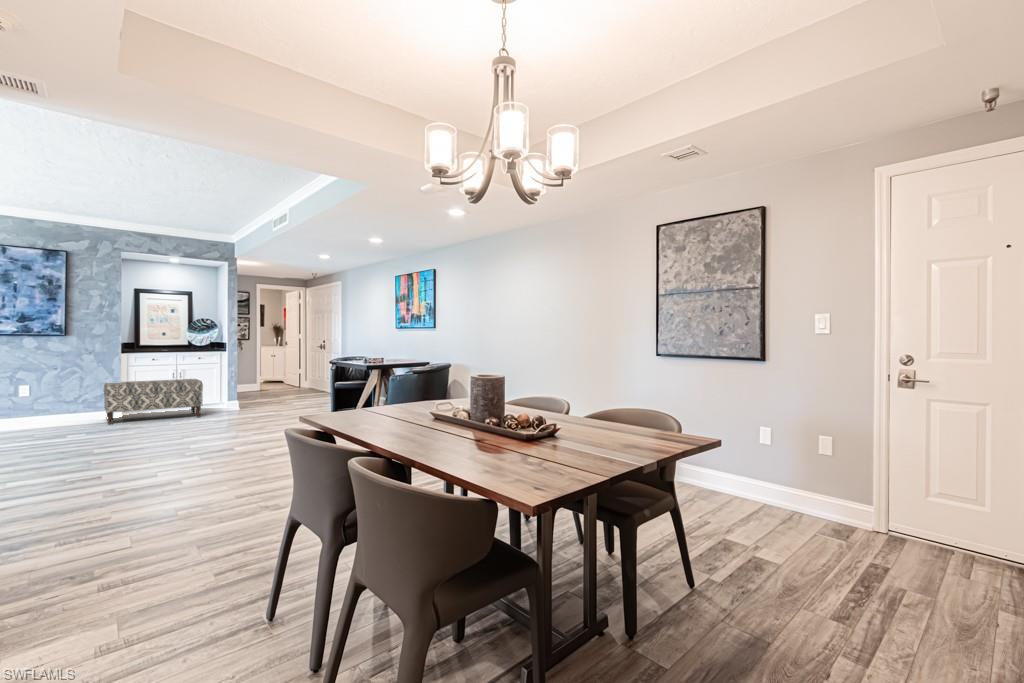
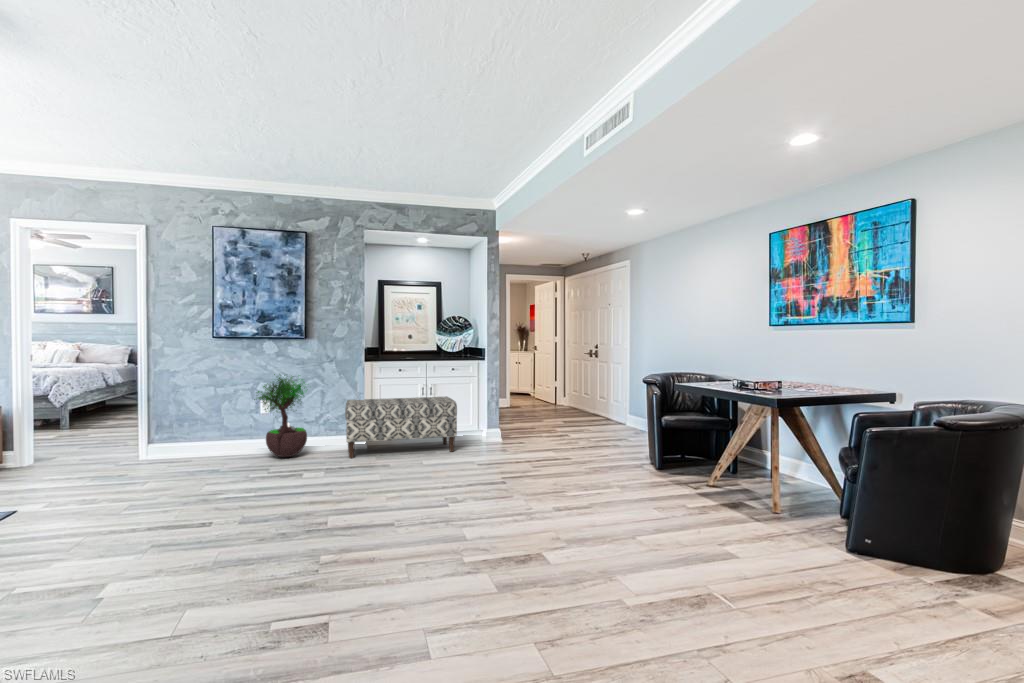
potted tree: none [18,359,73,427] -> present [254,374,307,457]

